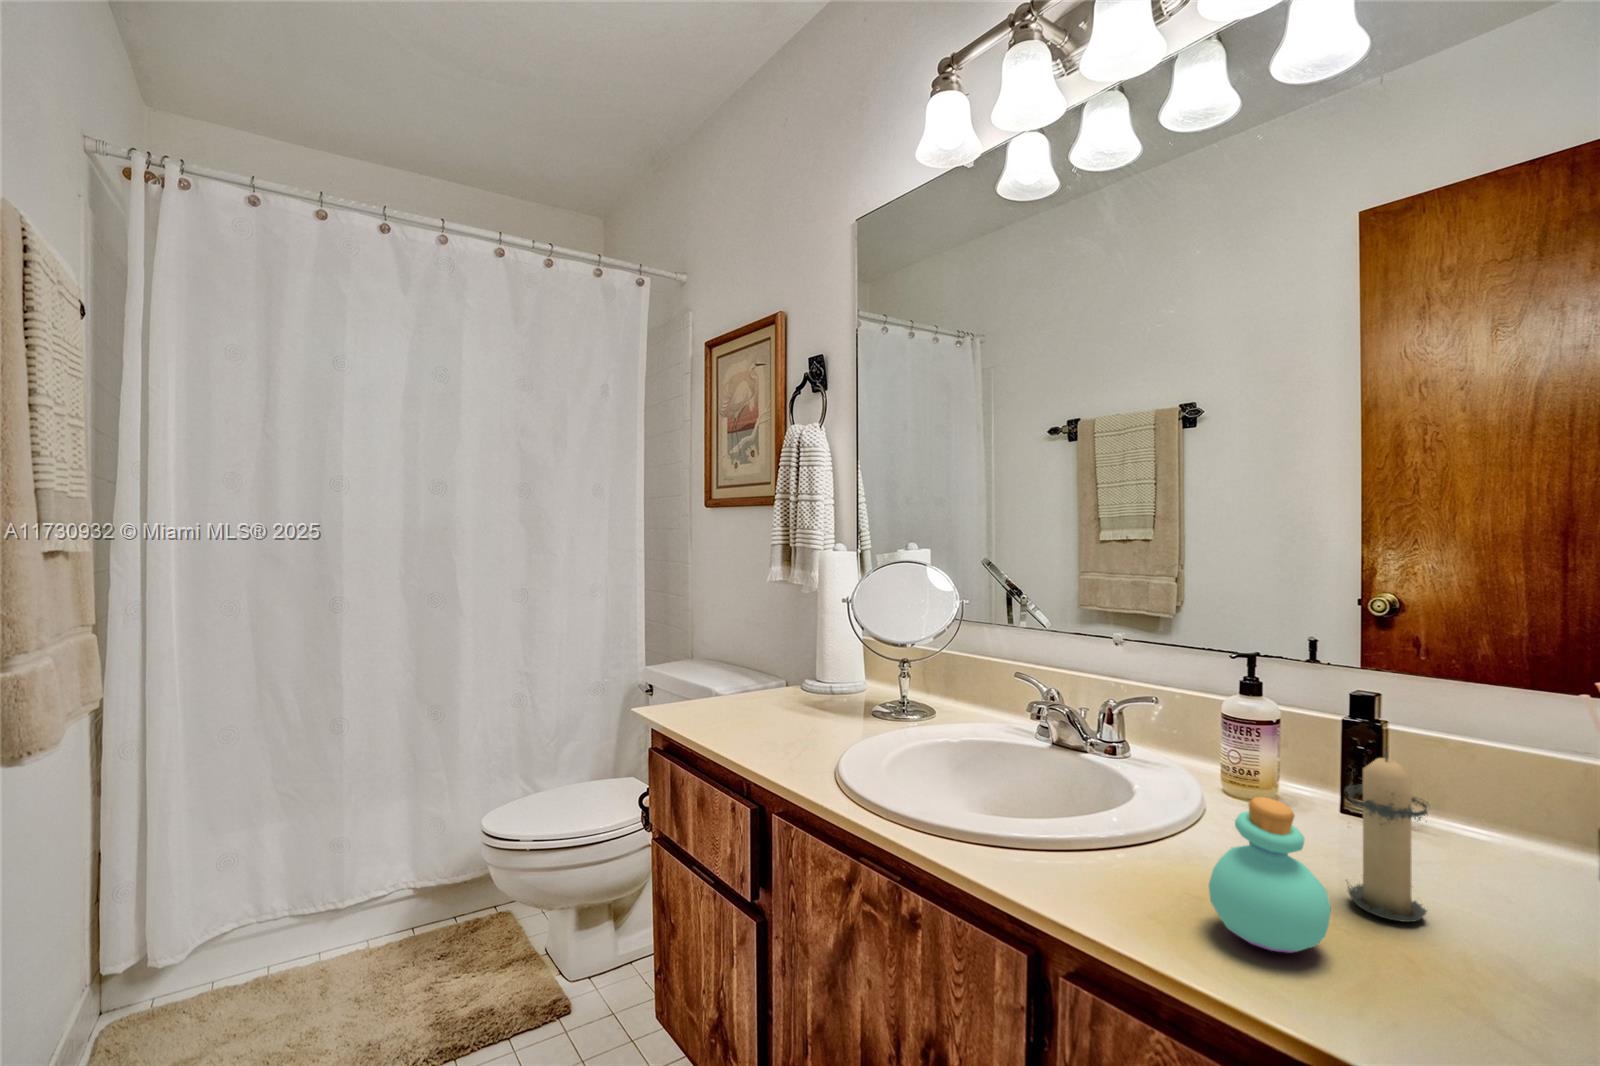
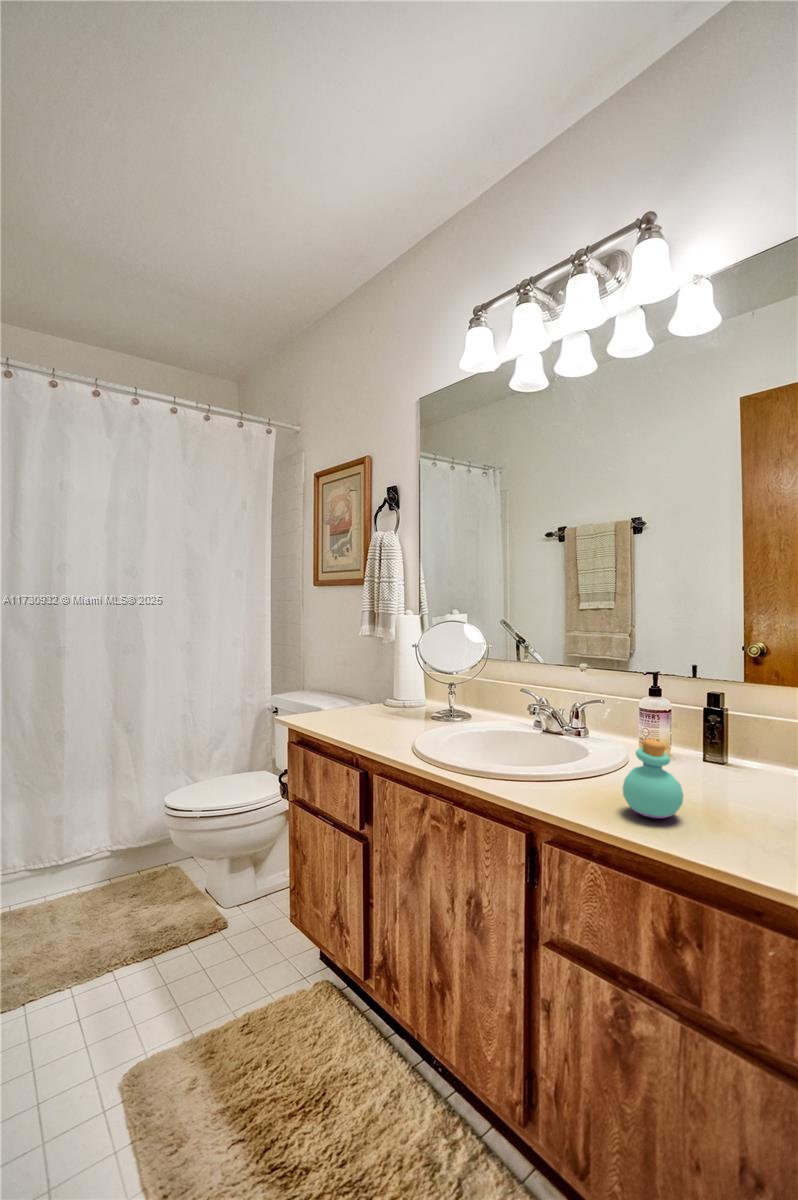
candle: present [1345,748,1428,922] -> none [692,714,742,807]

